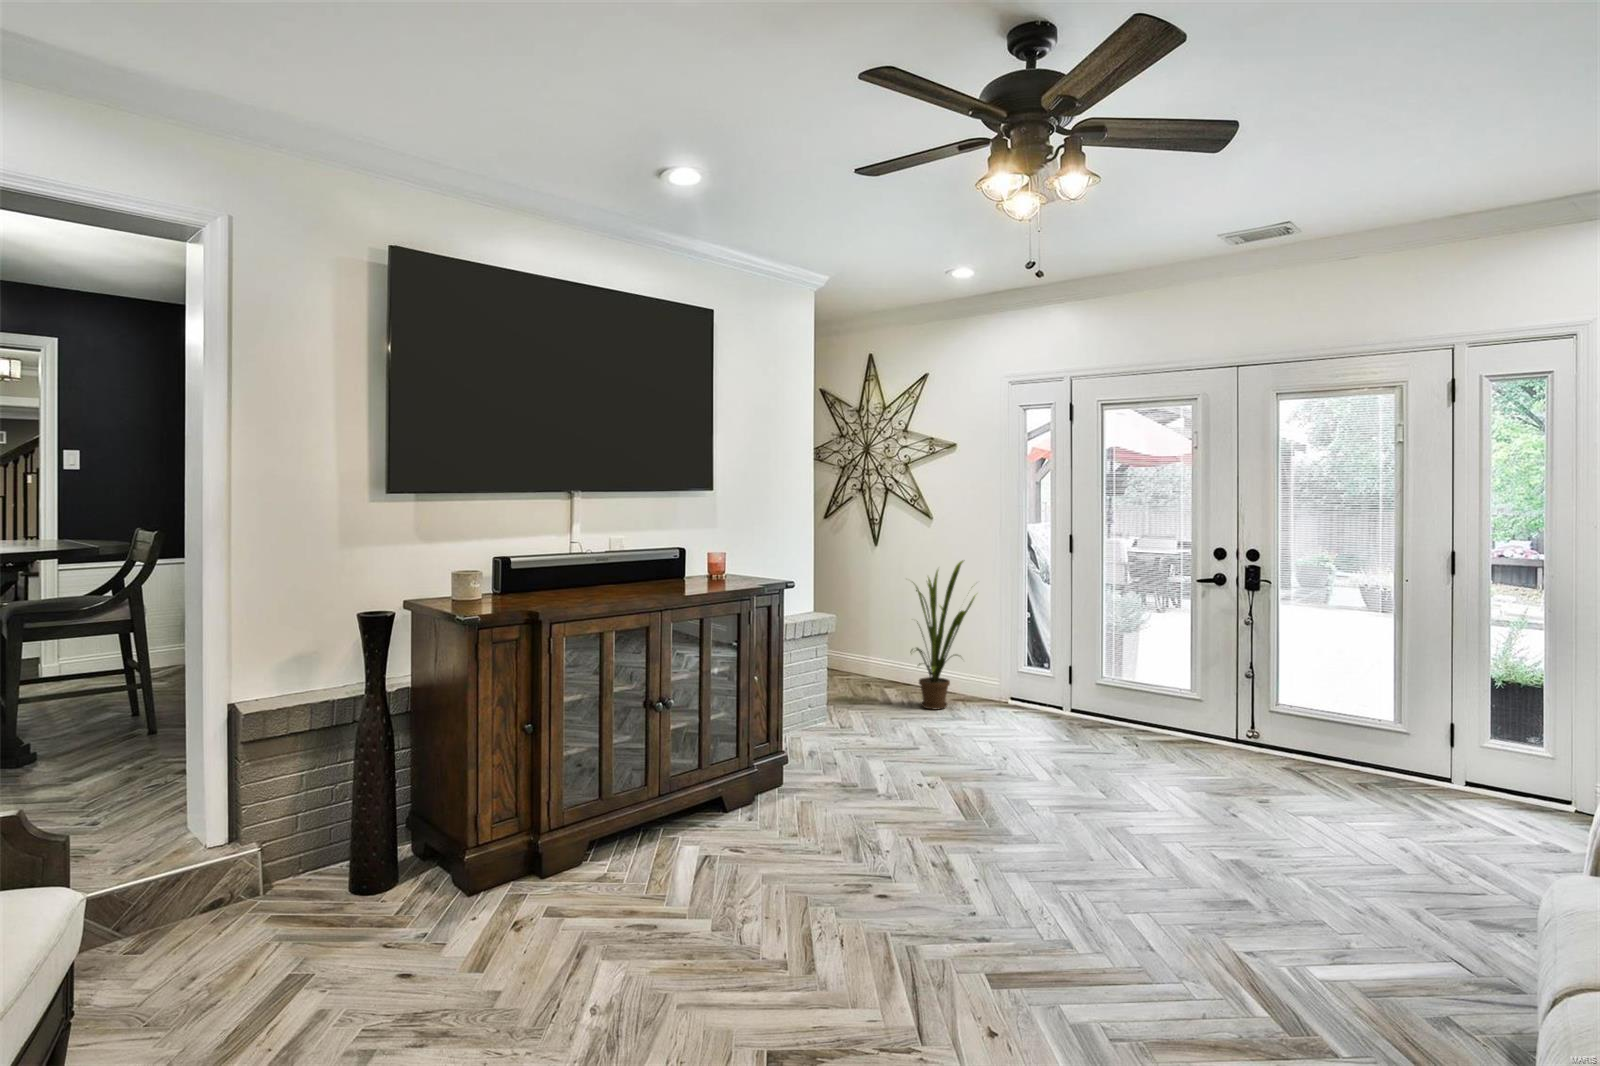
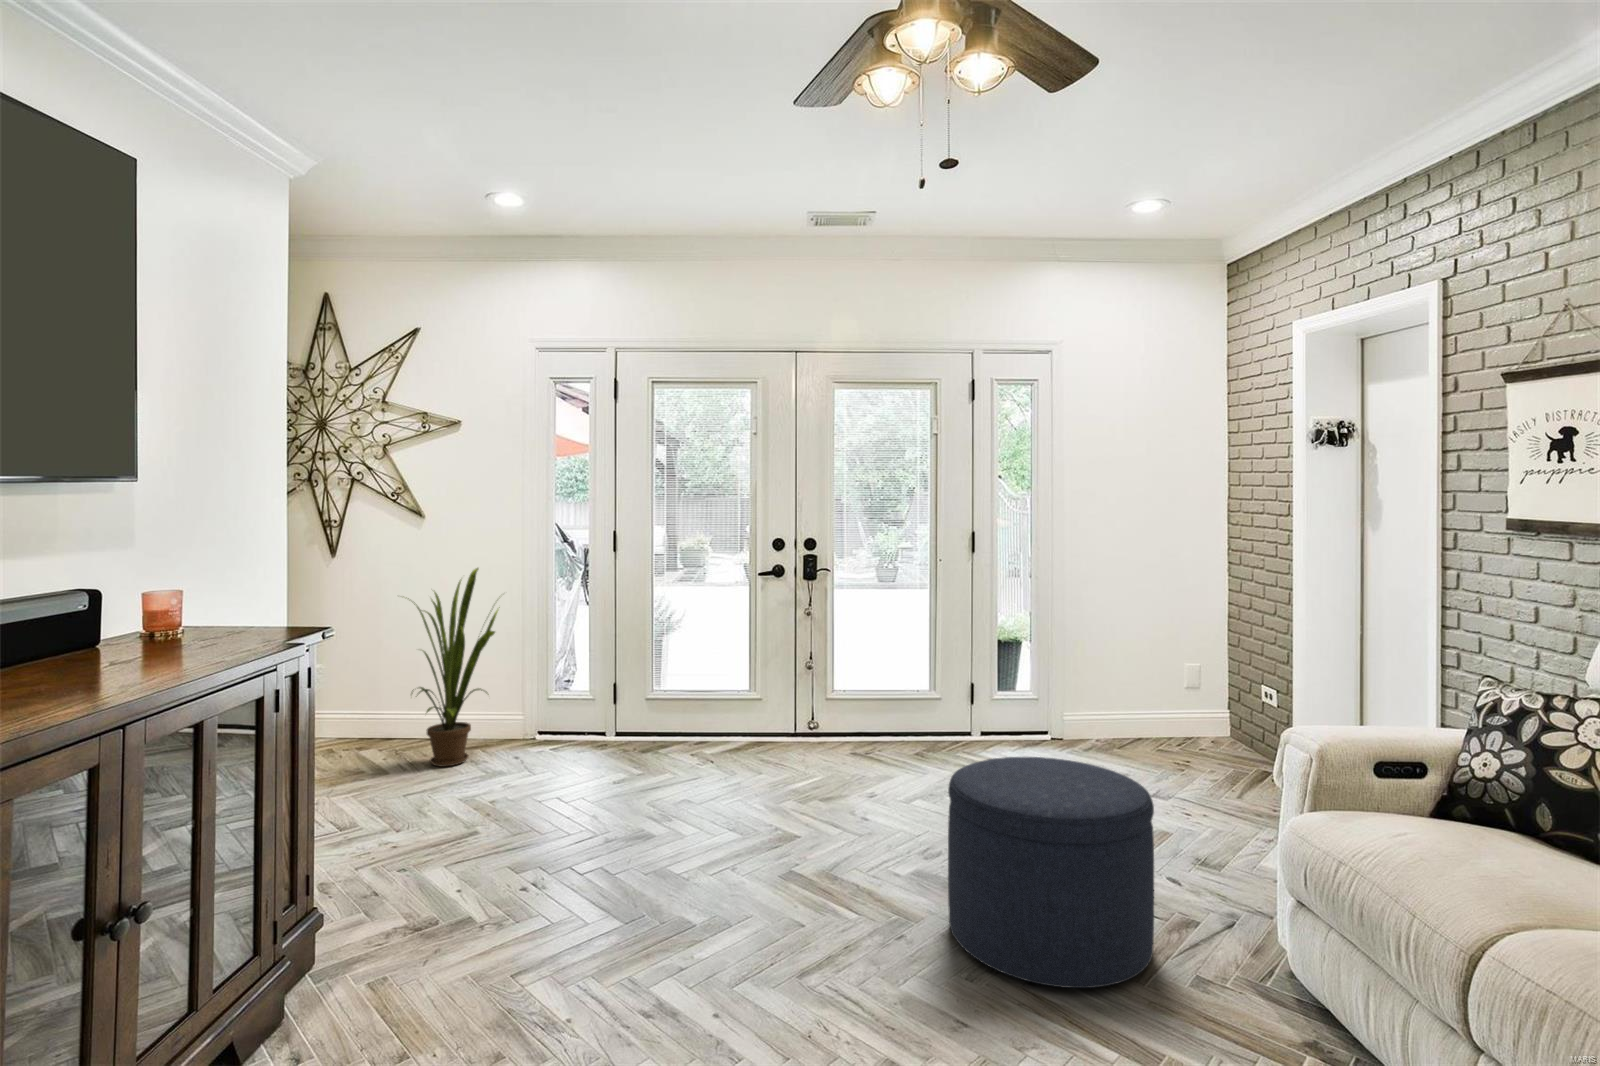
ottoman: none [1199,766,1404,968] -> present [948,757,1154,988]

